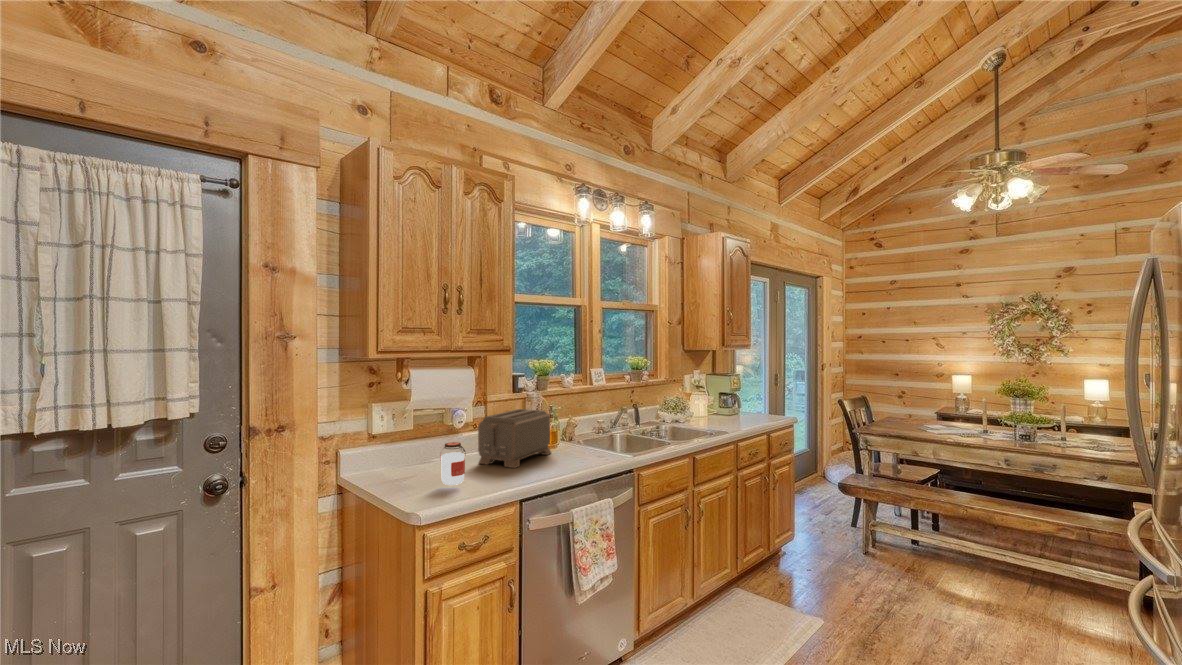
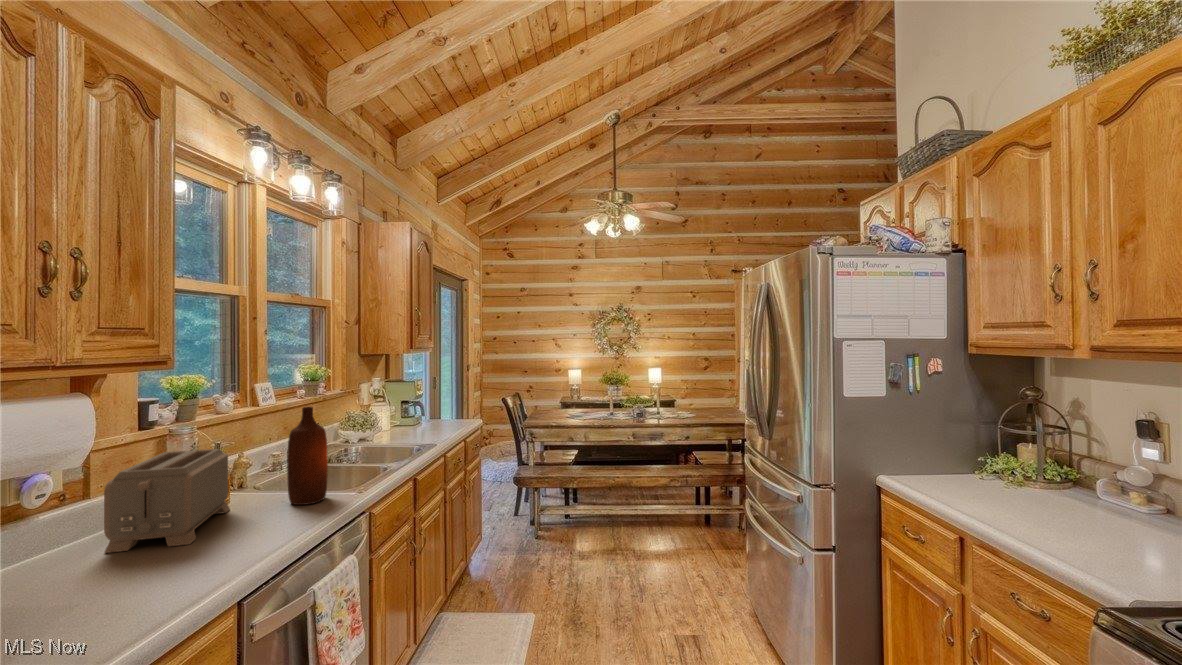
bottle: none [583,387,609,459] -> present [287,407,328,505]
jar: present [440,442,465,485] -> none [59,524,117,606]

